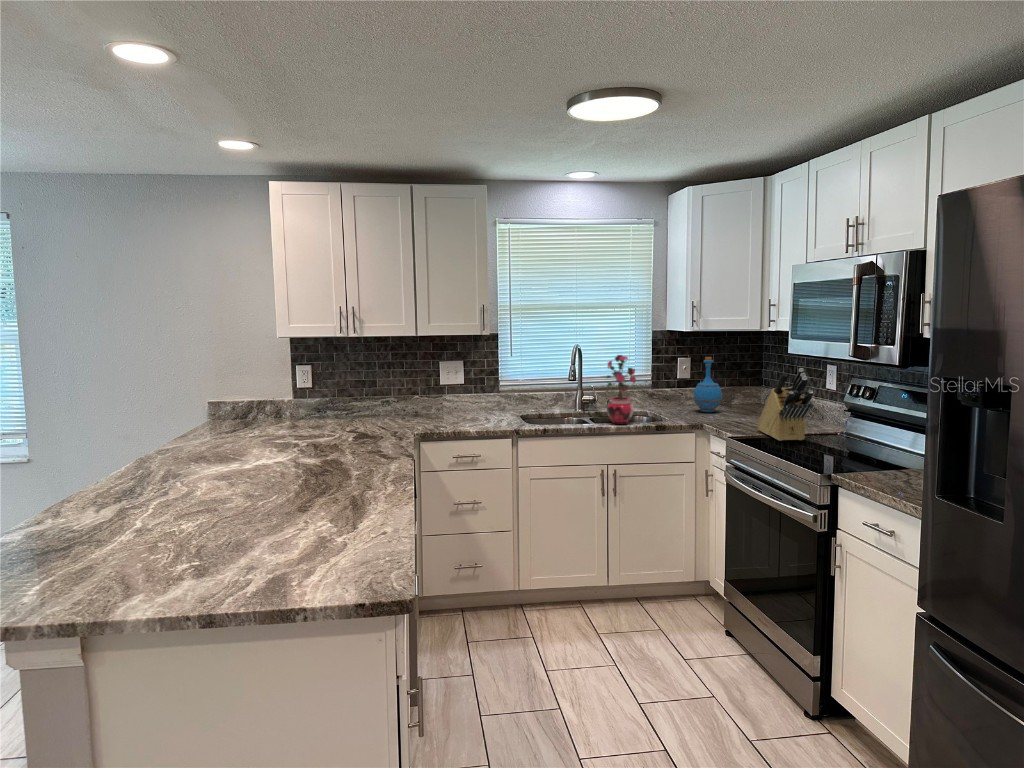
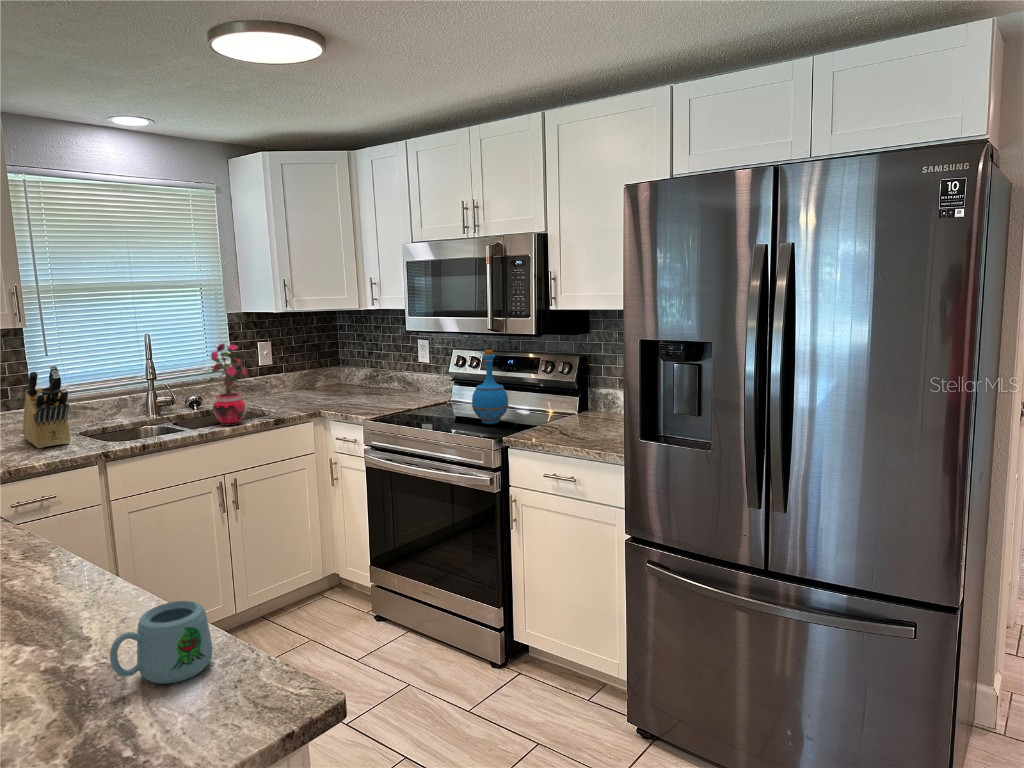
bottle: present [693,357,722,412] -> present [472,350,509,424]
knife block: present [757,368,813,441] -> present [23,365,70,448]
mug: none [291,528,364,587] -> present [110,601,212,684]

